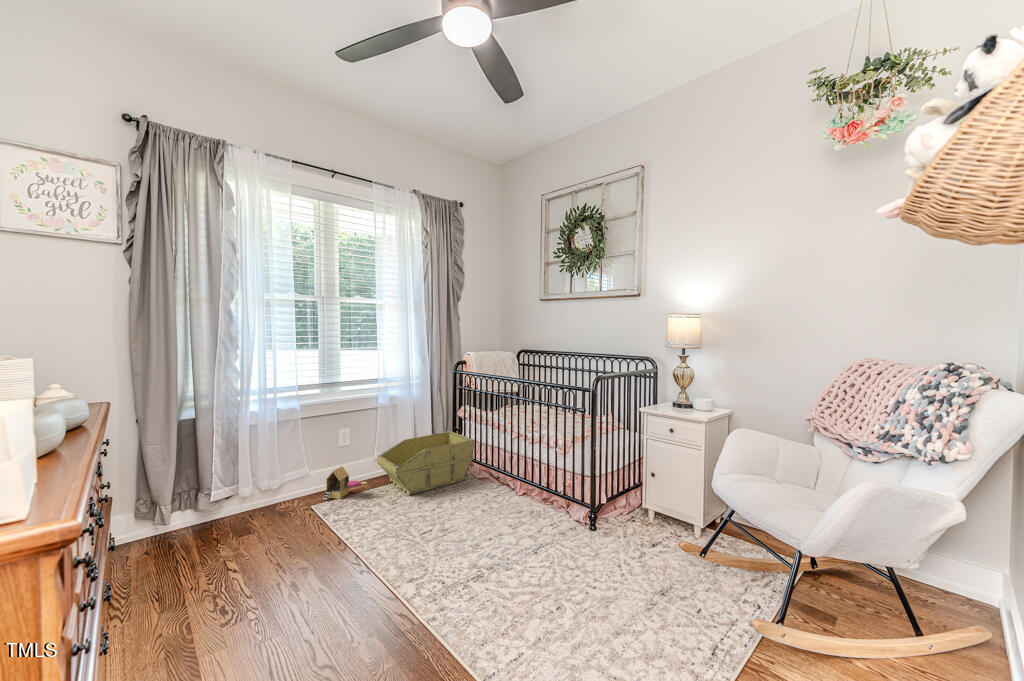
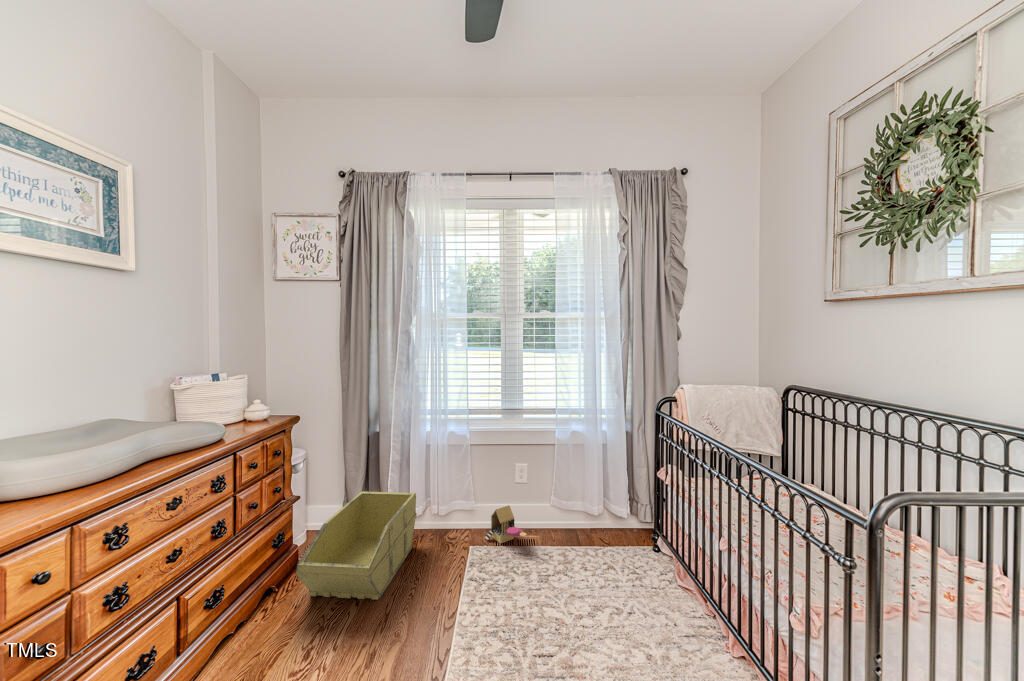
storage bin: present [377,431,474,495] -> present [296,491,417,600]

